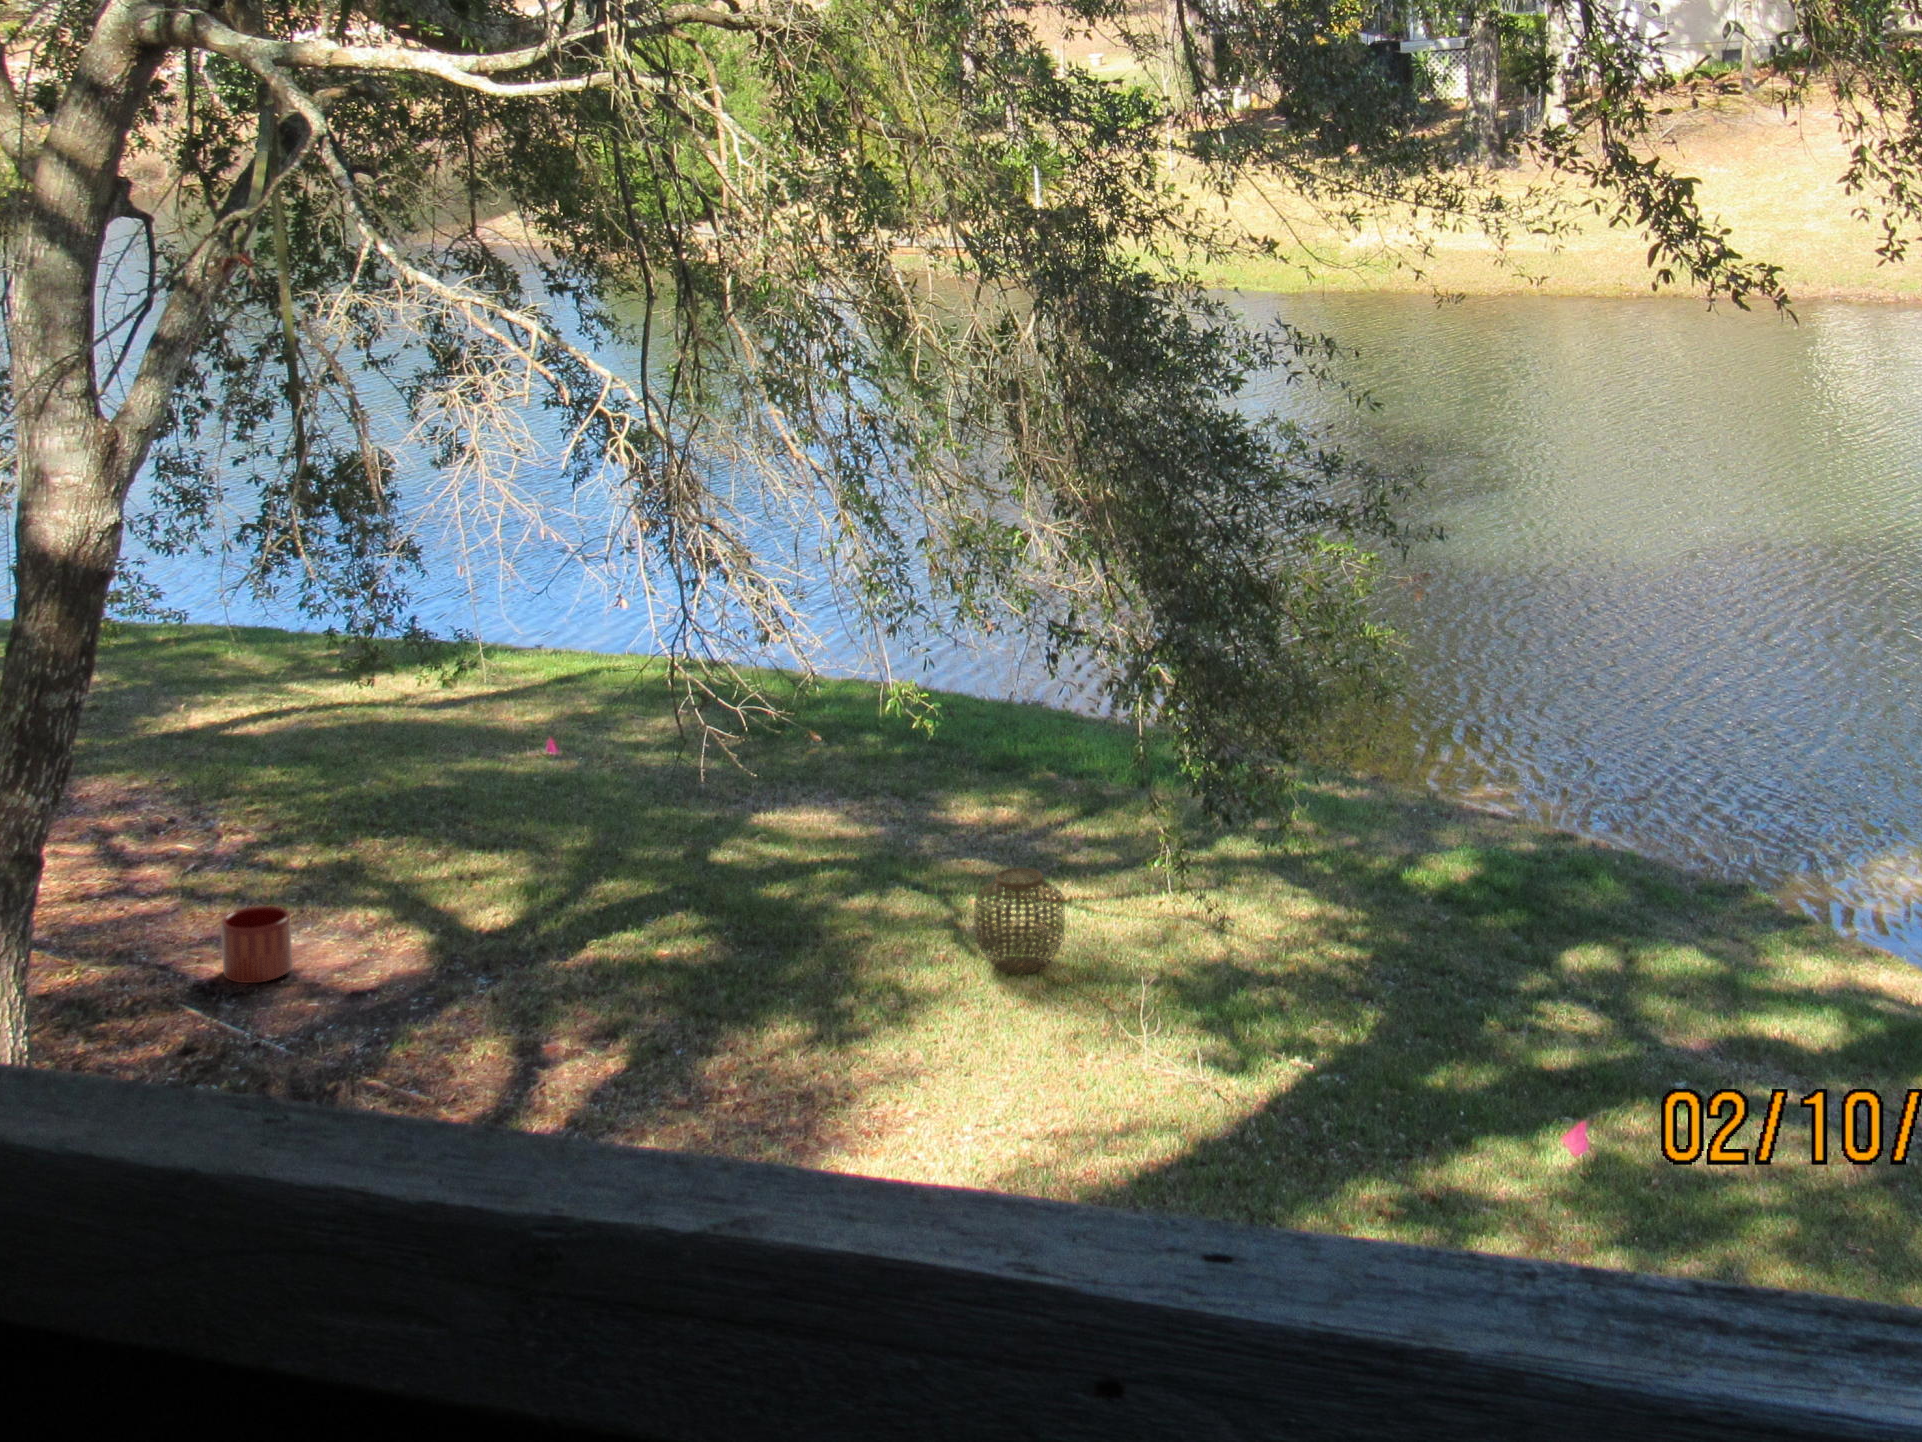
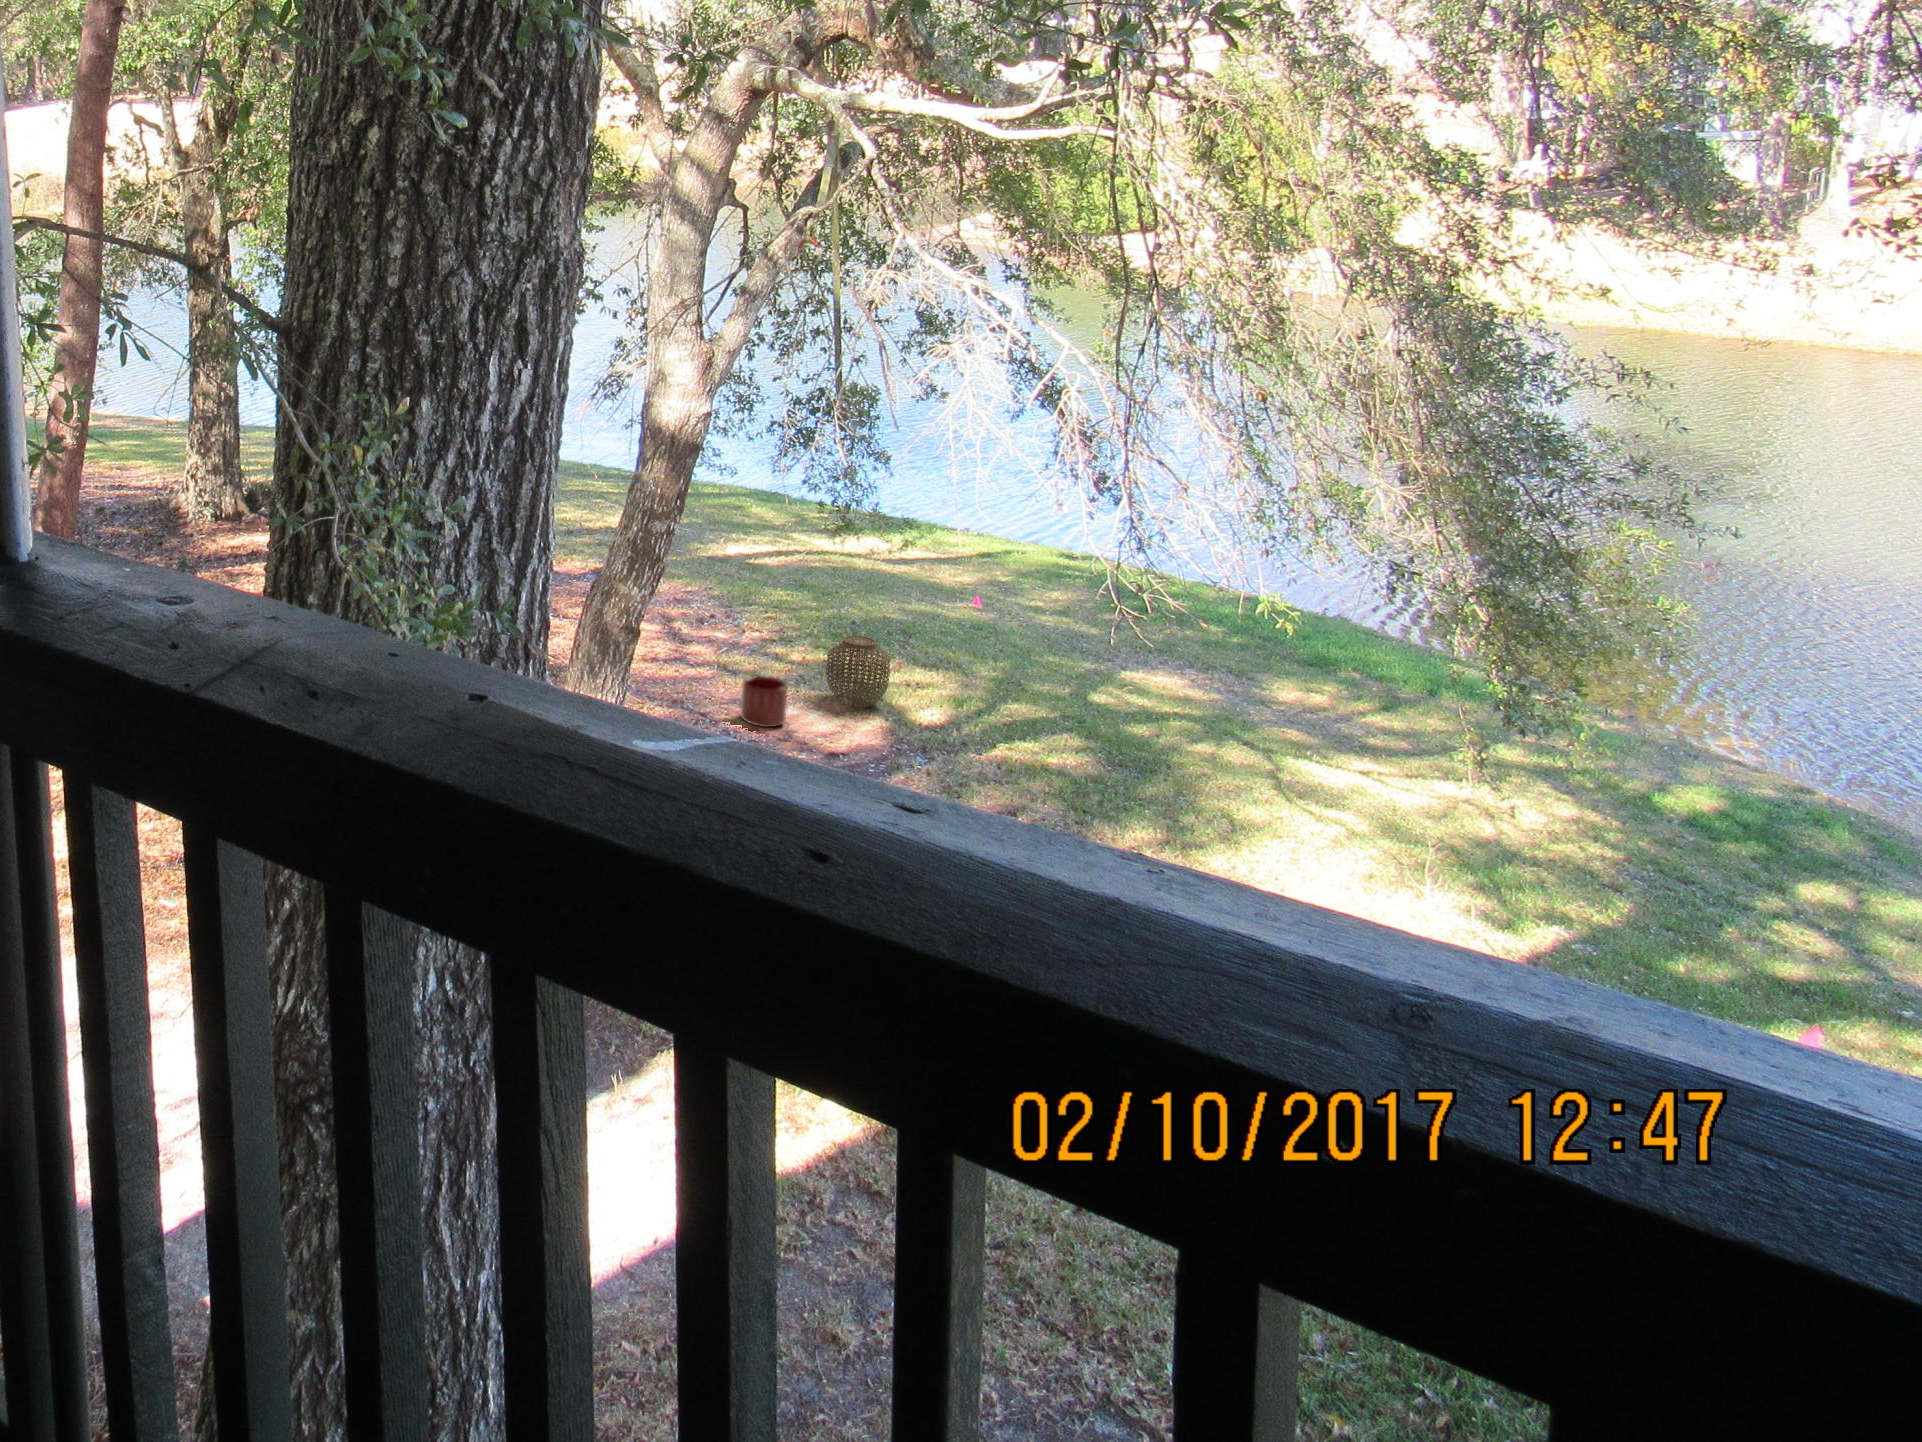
woven basket: present [975,868,1065,974] -> present [826,636,890,707]

